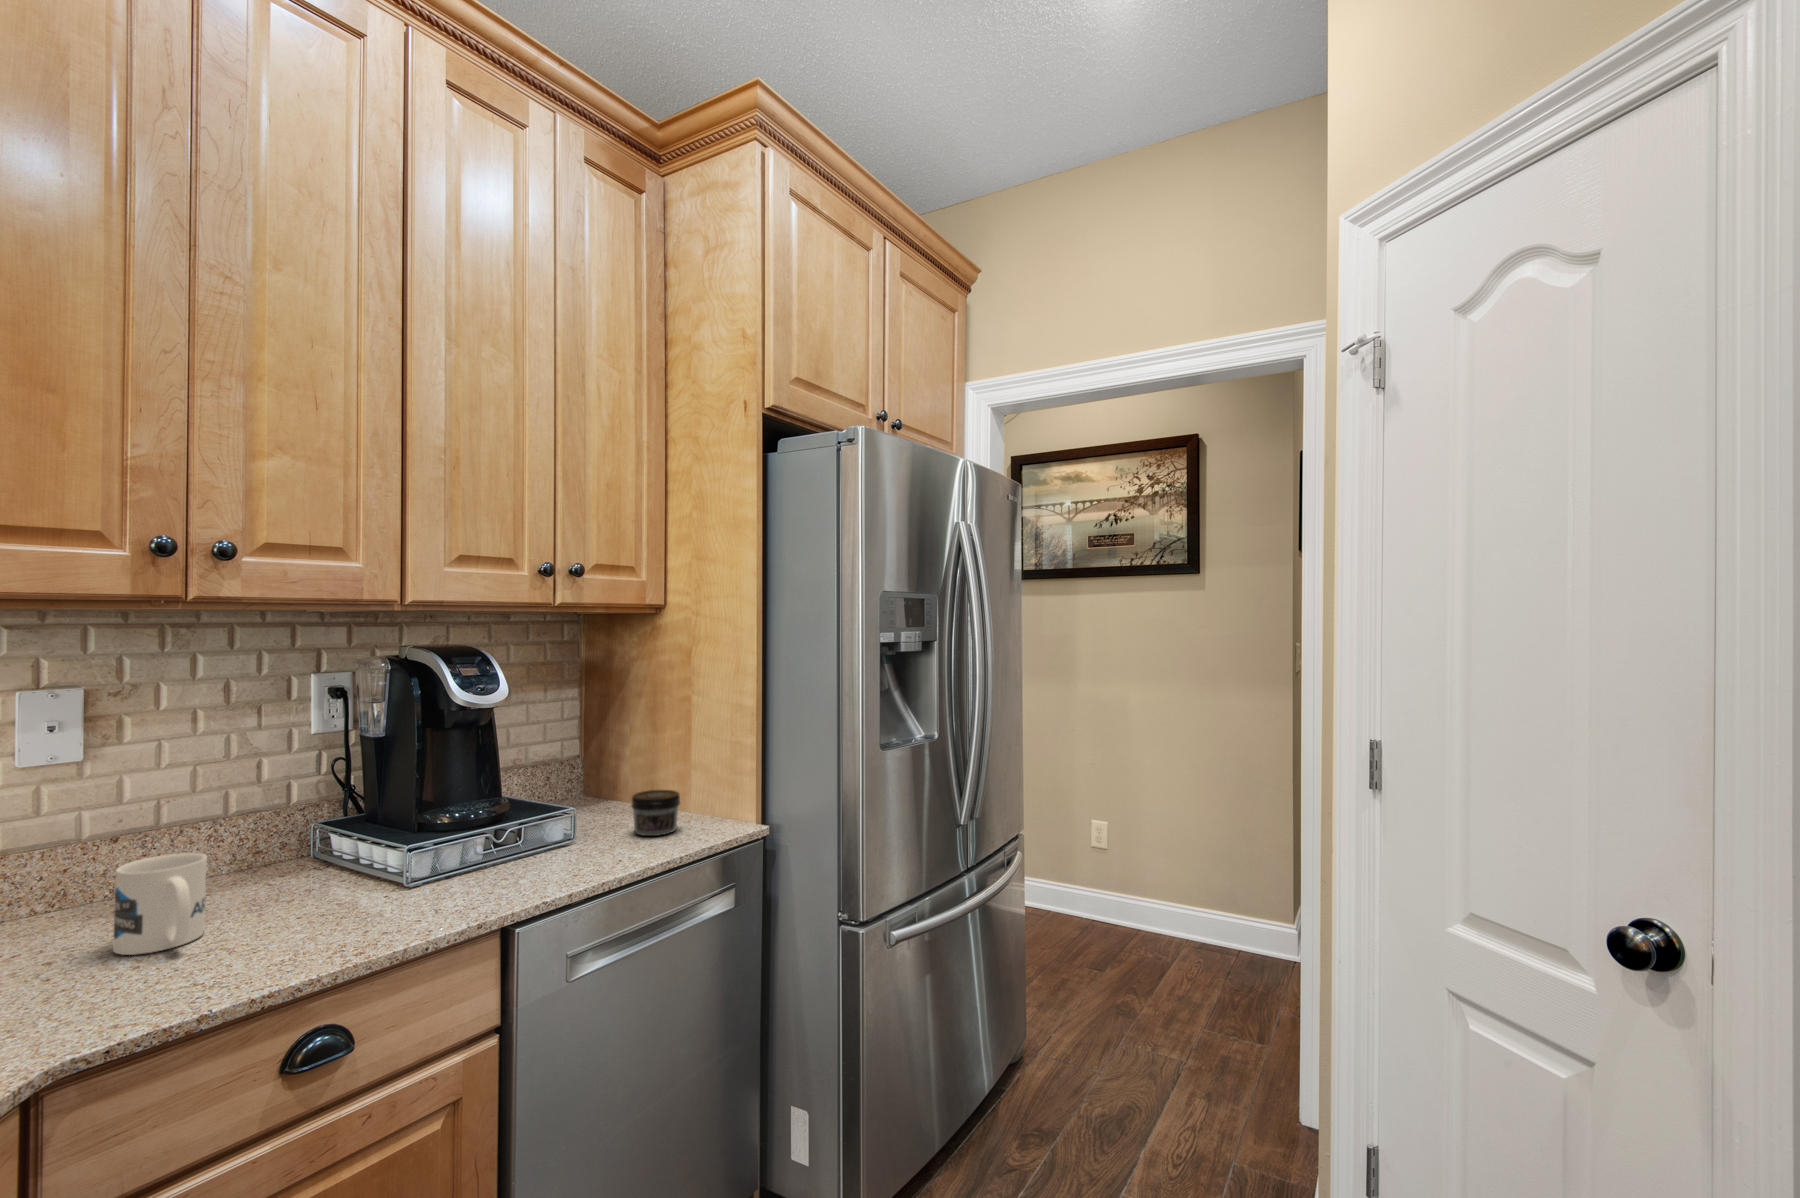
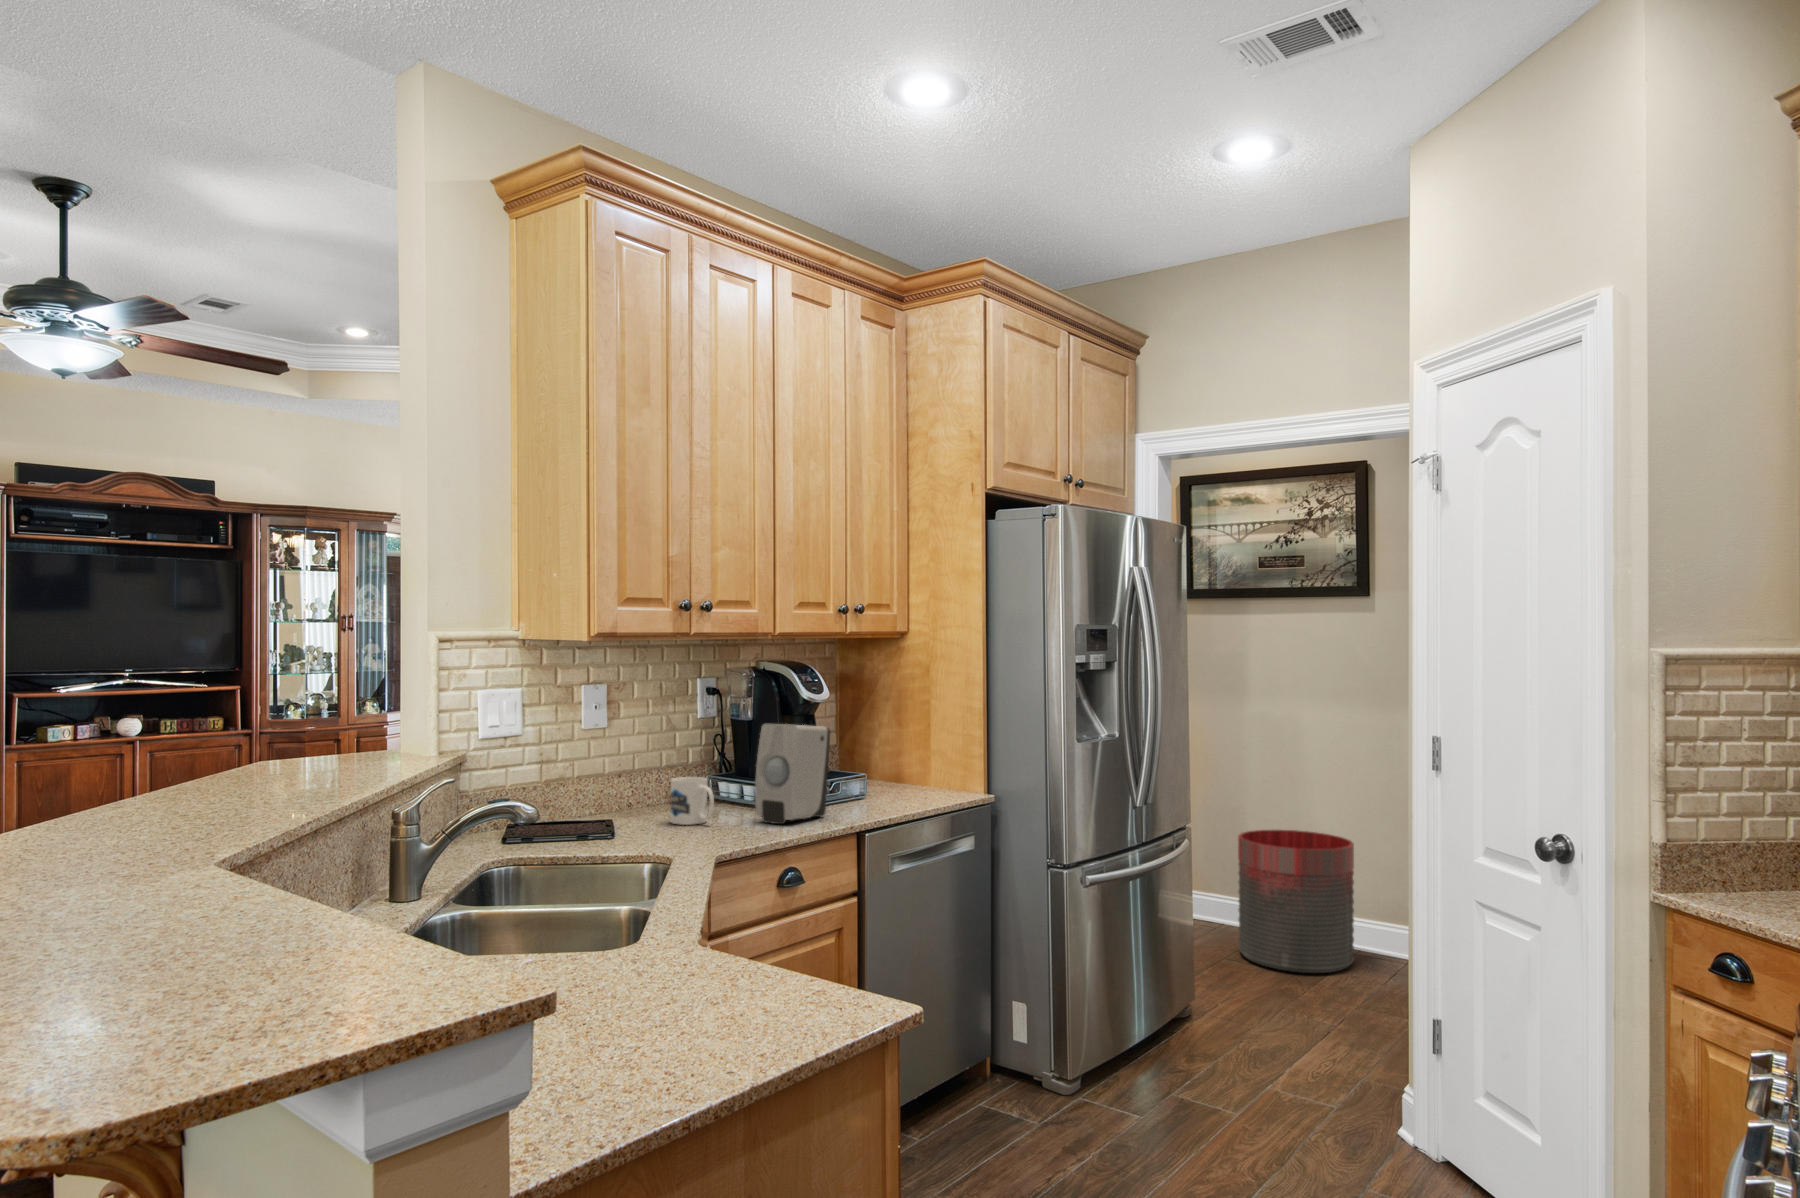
soap dispenser: none [295,751,464,944] -> present [755,724,830,824]
jar: present [631,790,680,836] -> none [897,766,930,796]
trash can: none [1072,818,1195,986] -> present [1238,830,1354,973]

